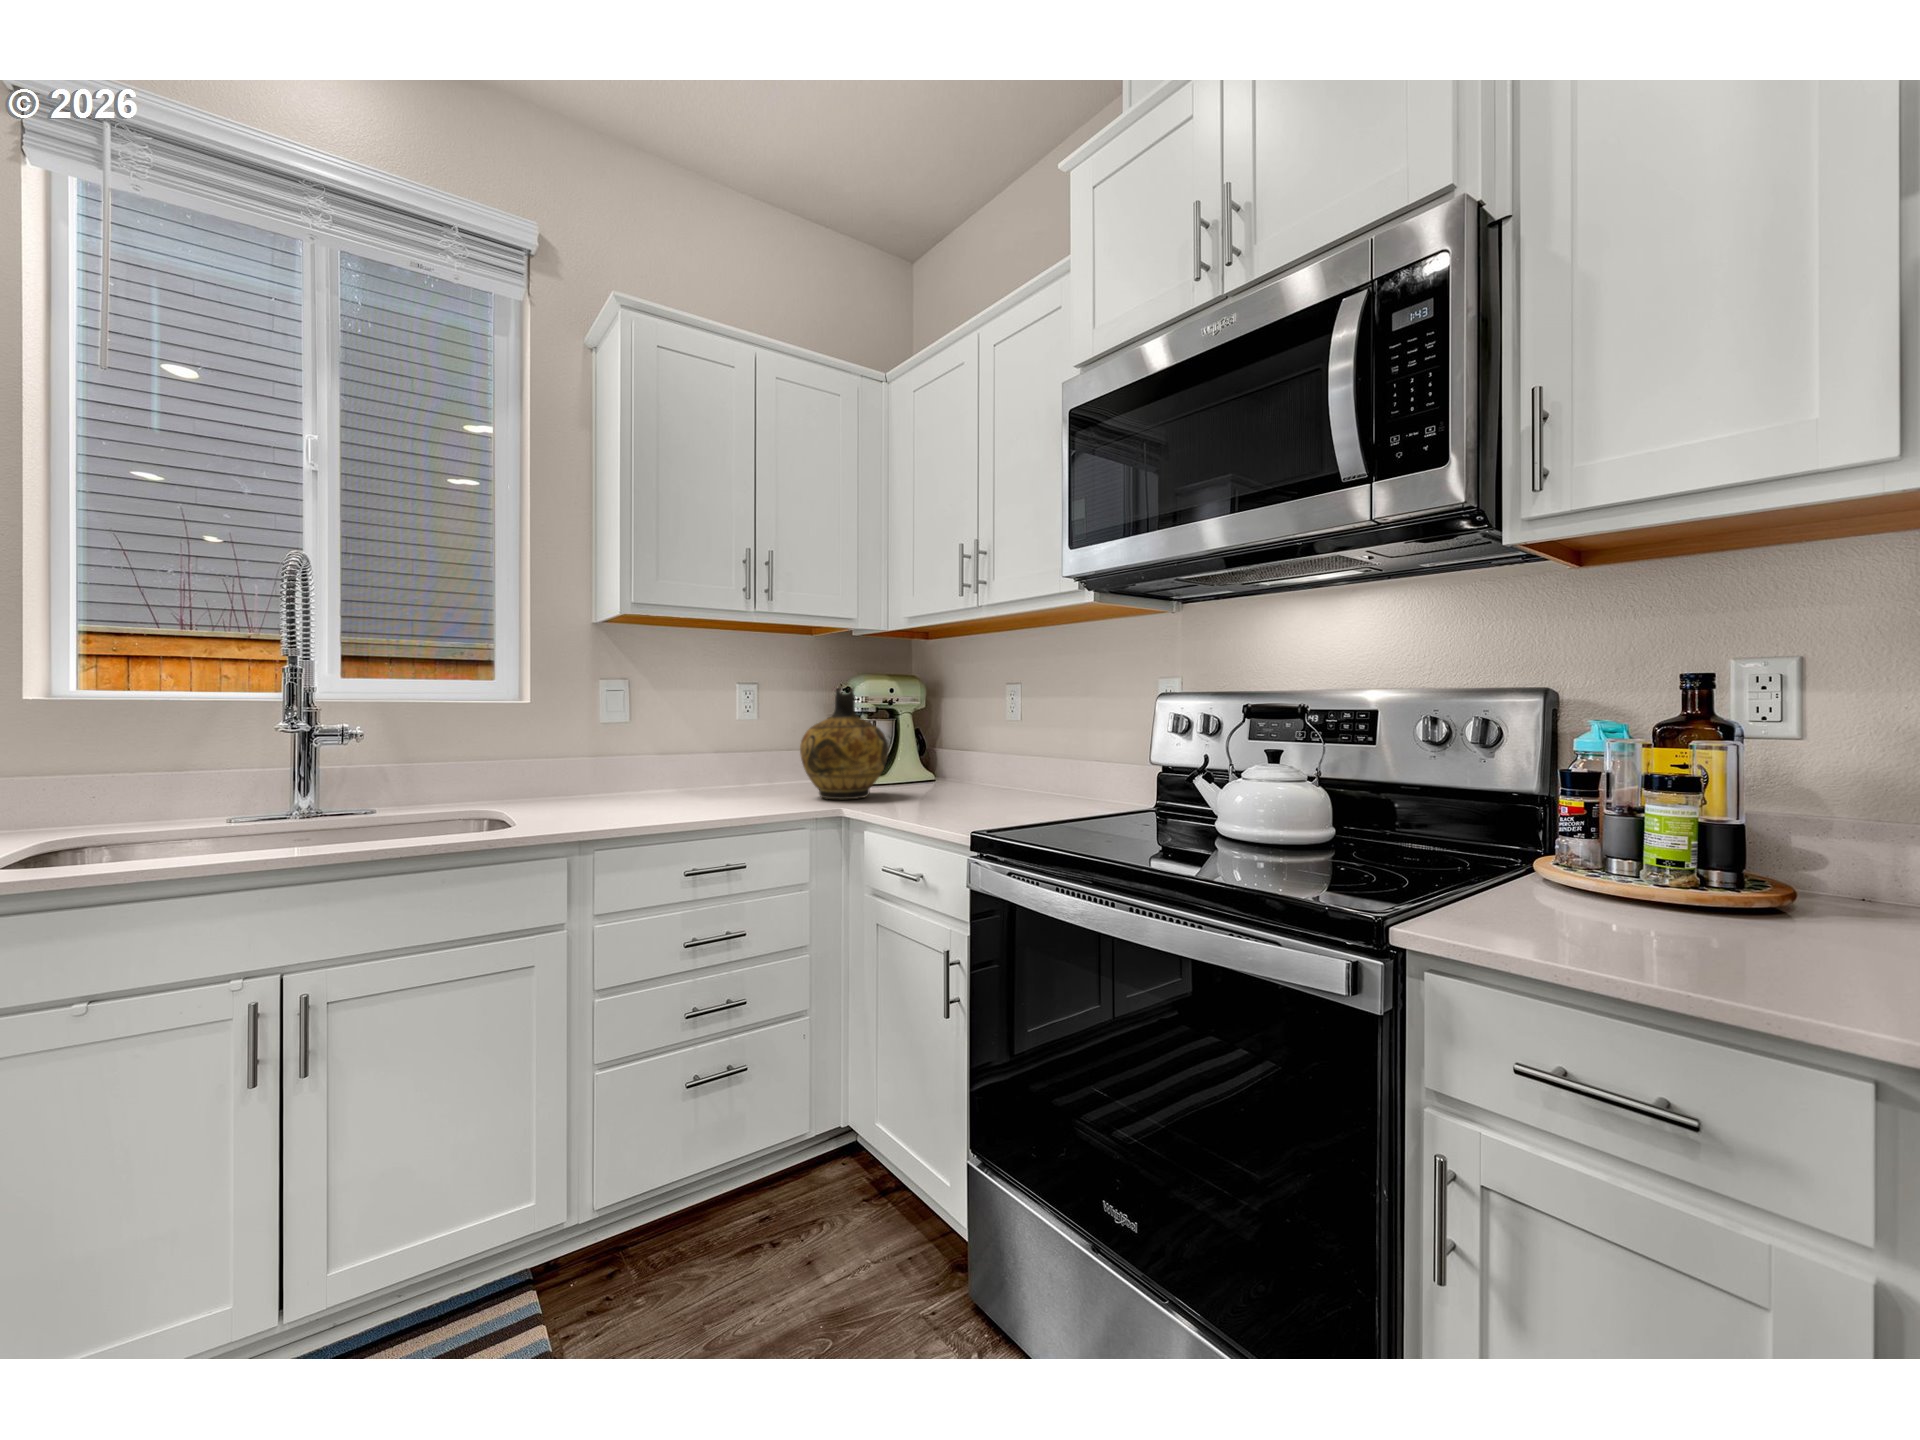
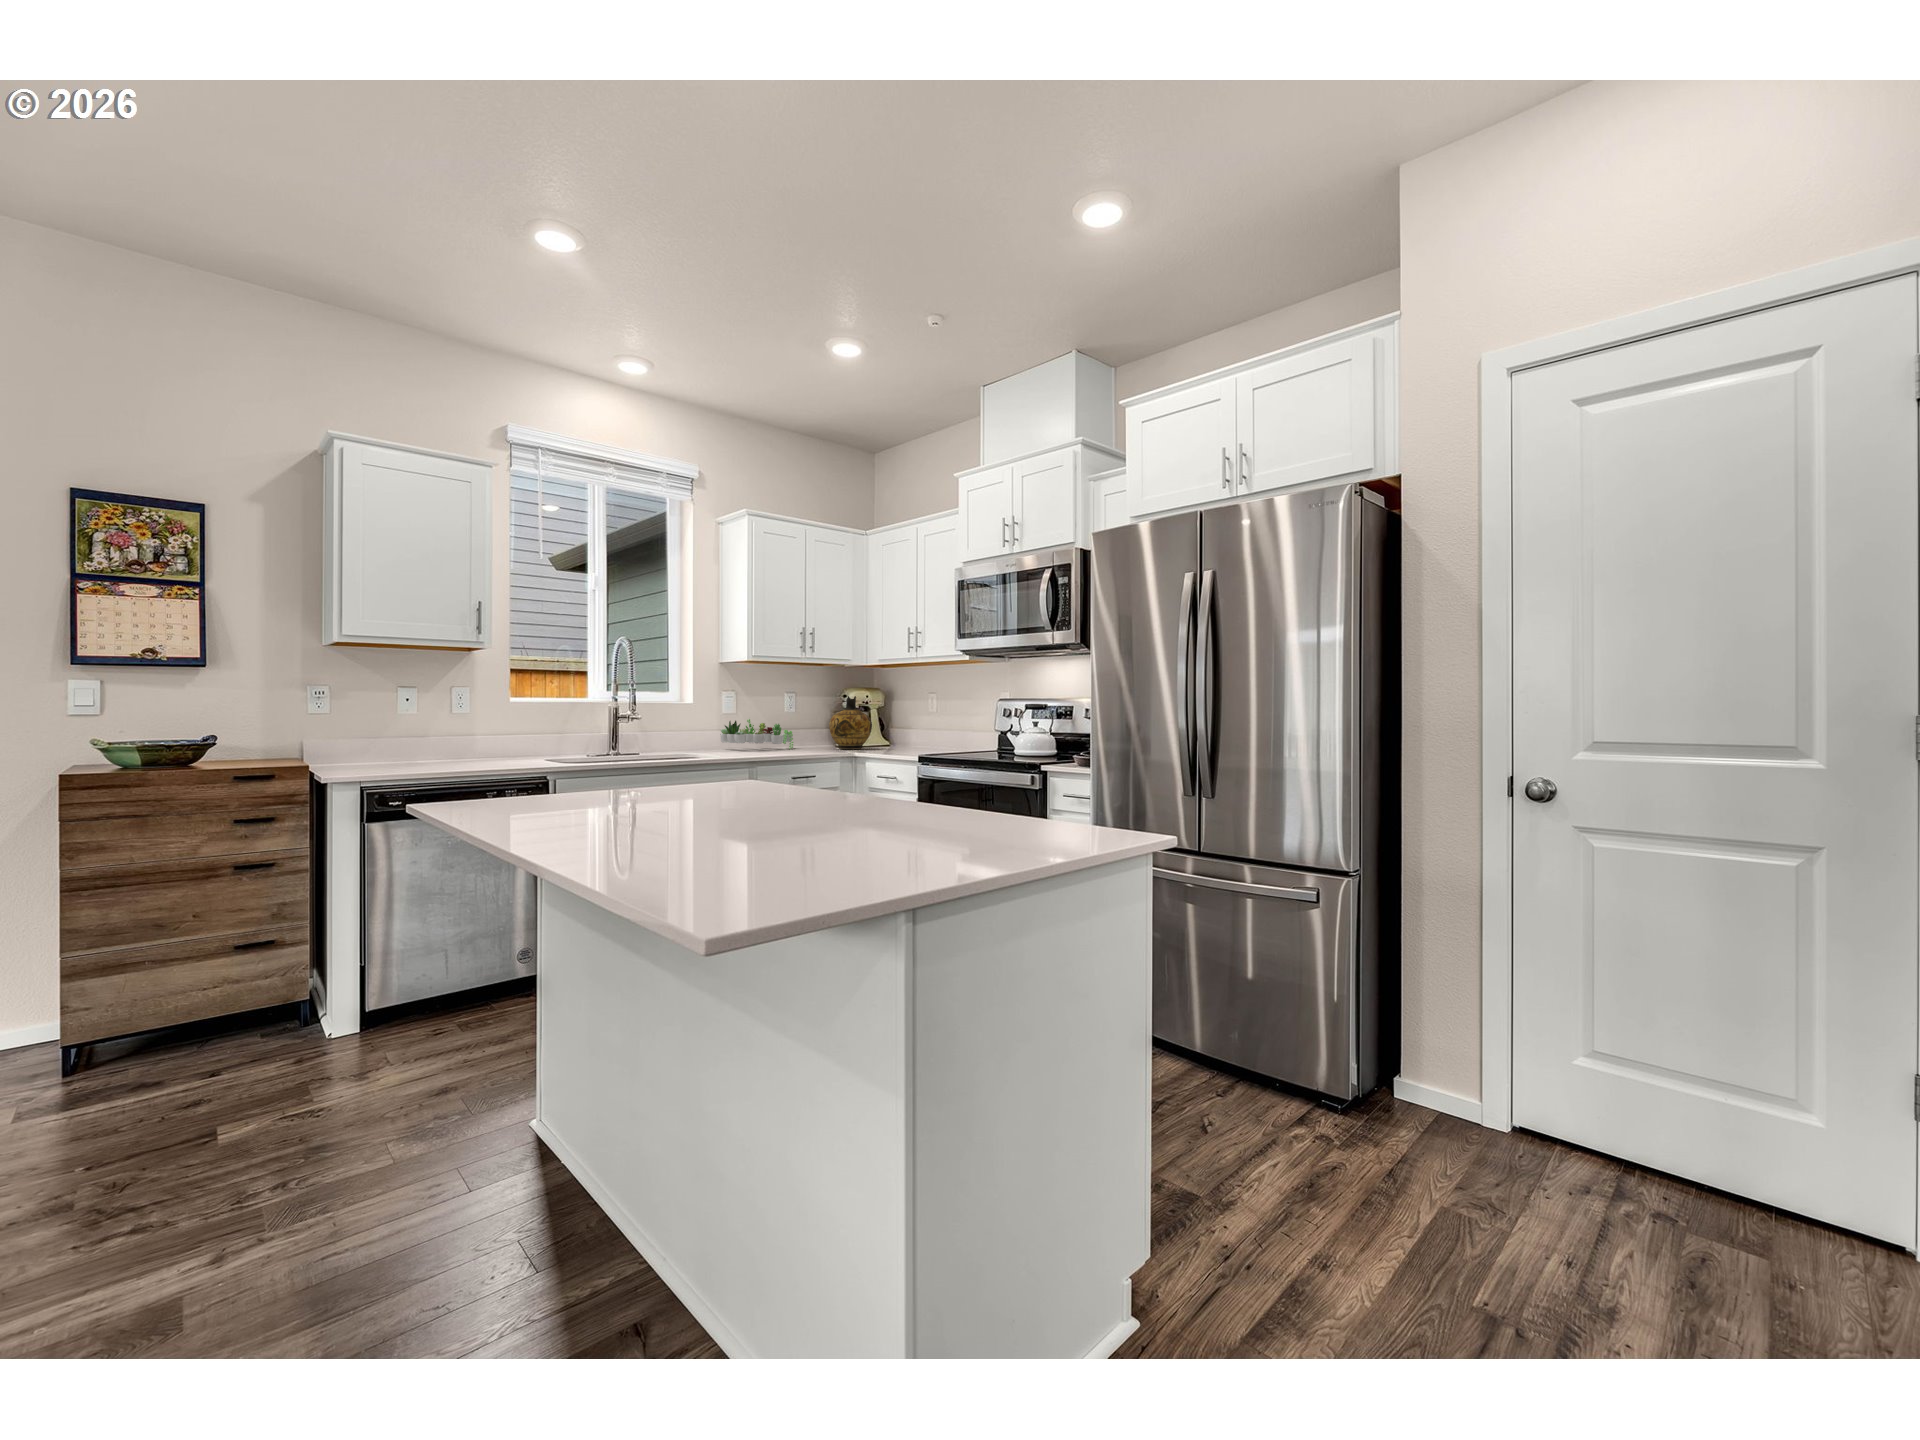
succulent plant: none [585,732,736,798] -> present [720,719,793,749]

